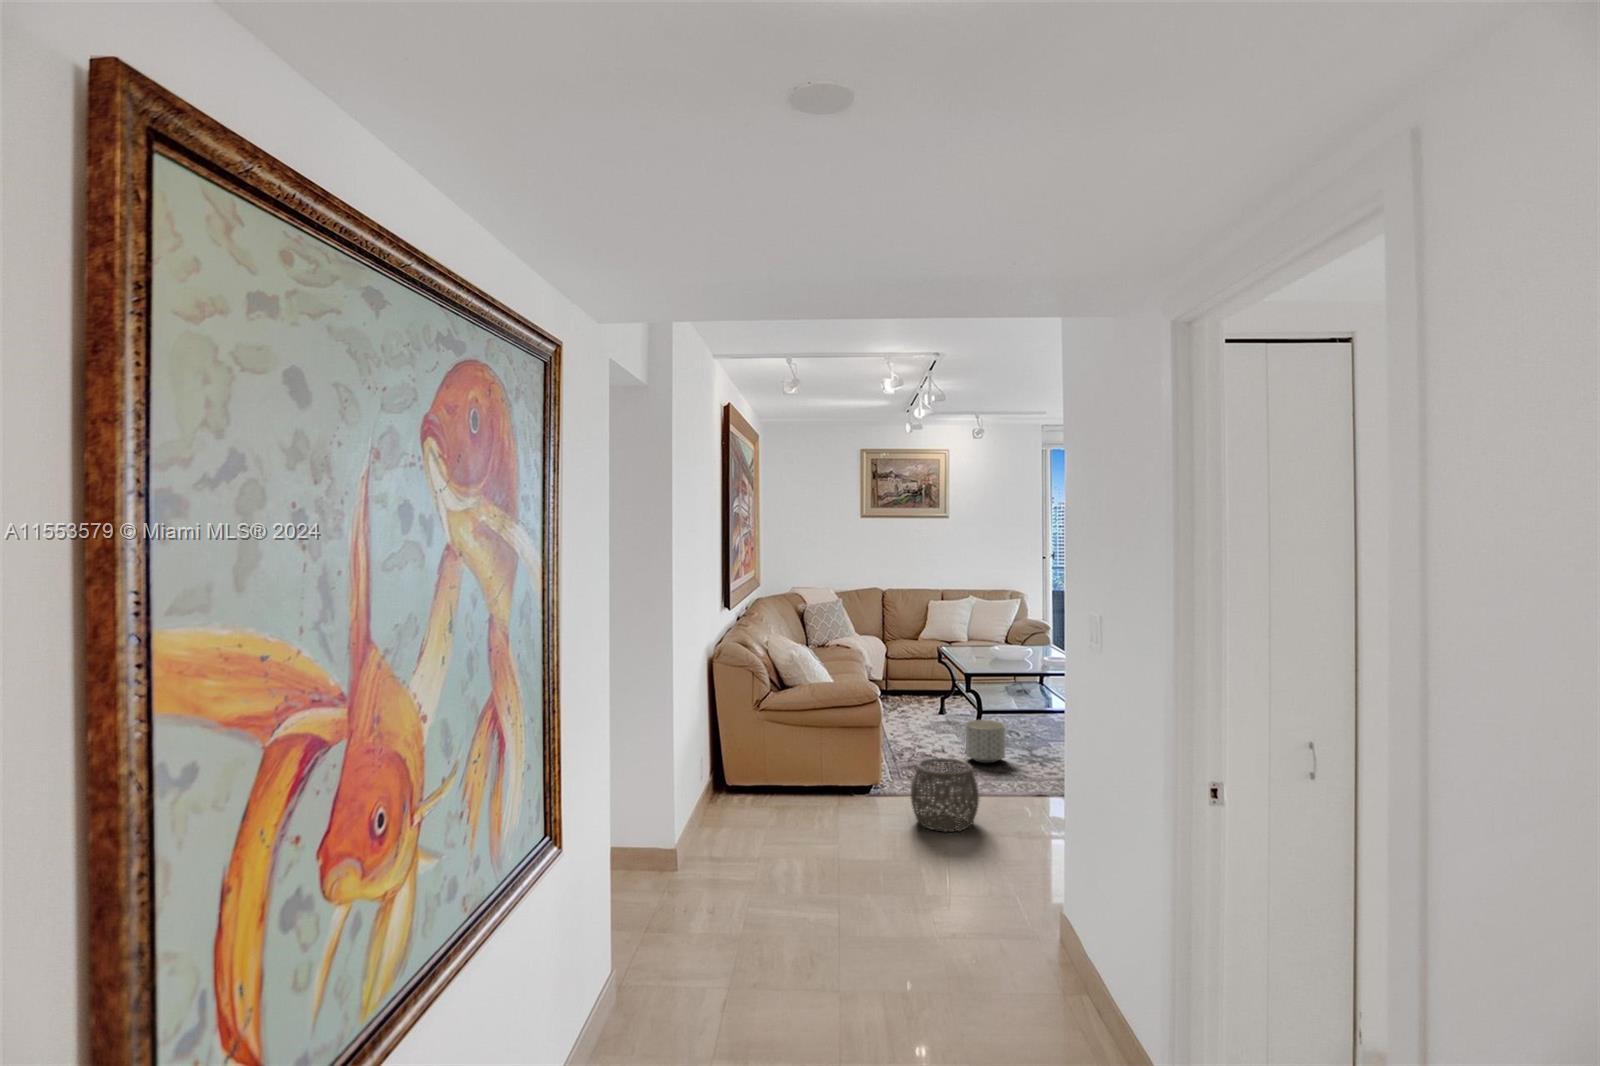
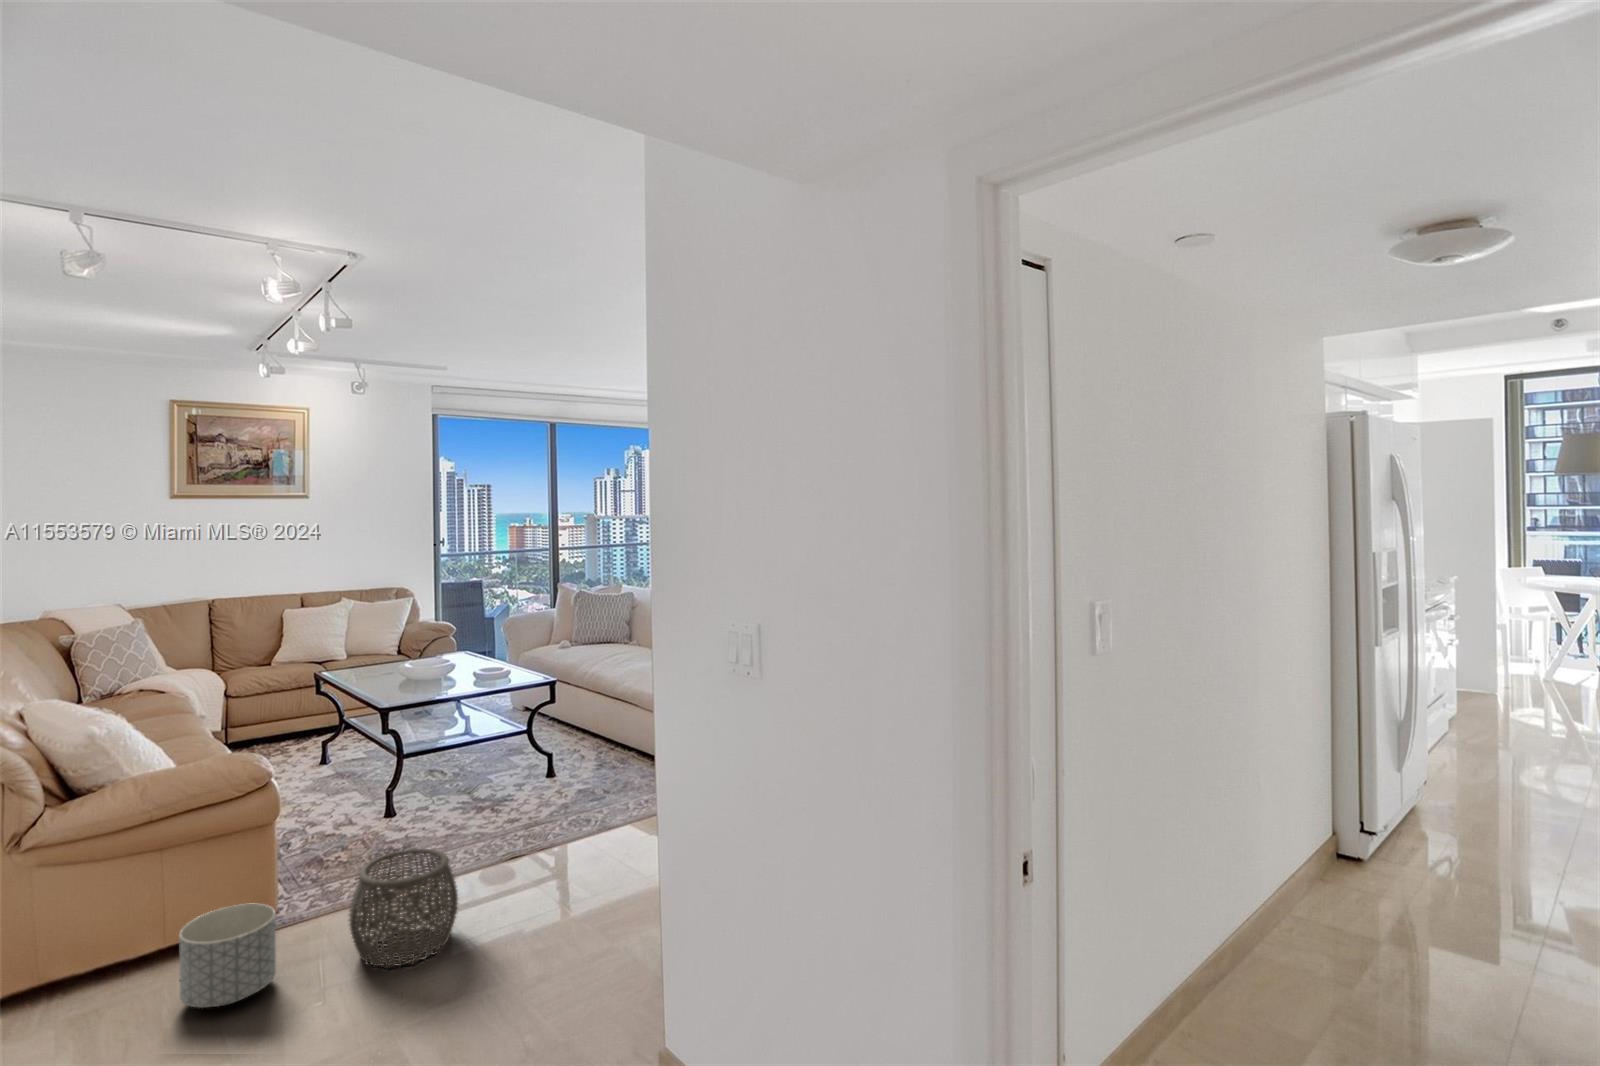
planter: present [965,720,1005,763] -> present [179,904,276,1008]

